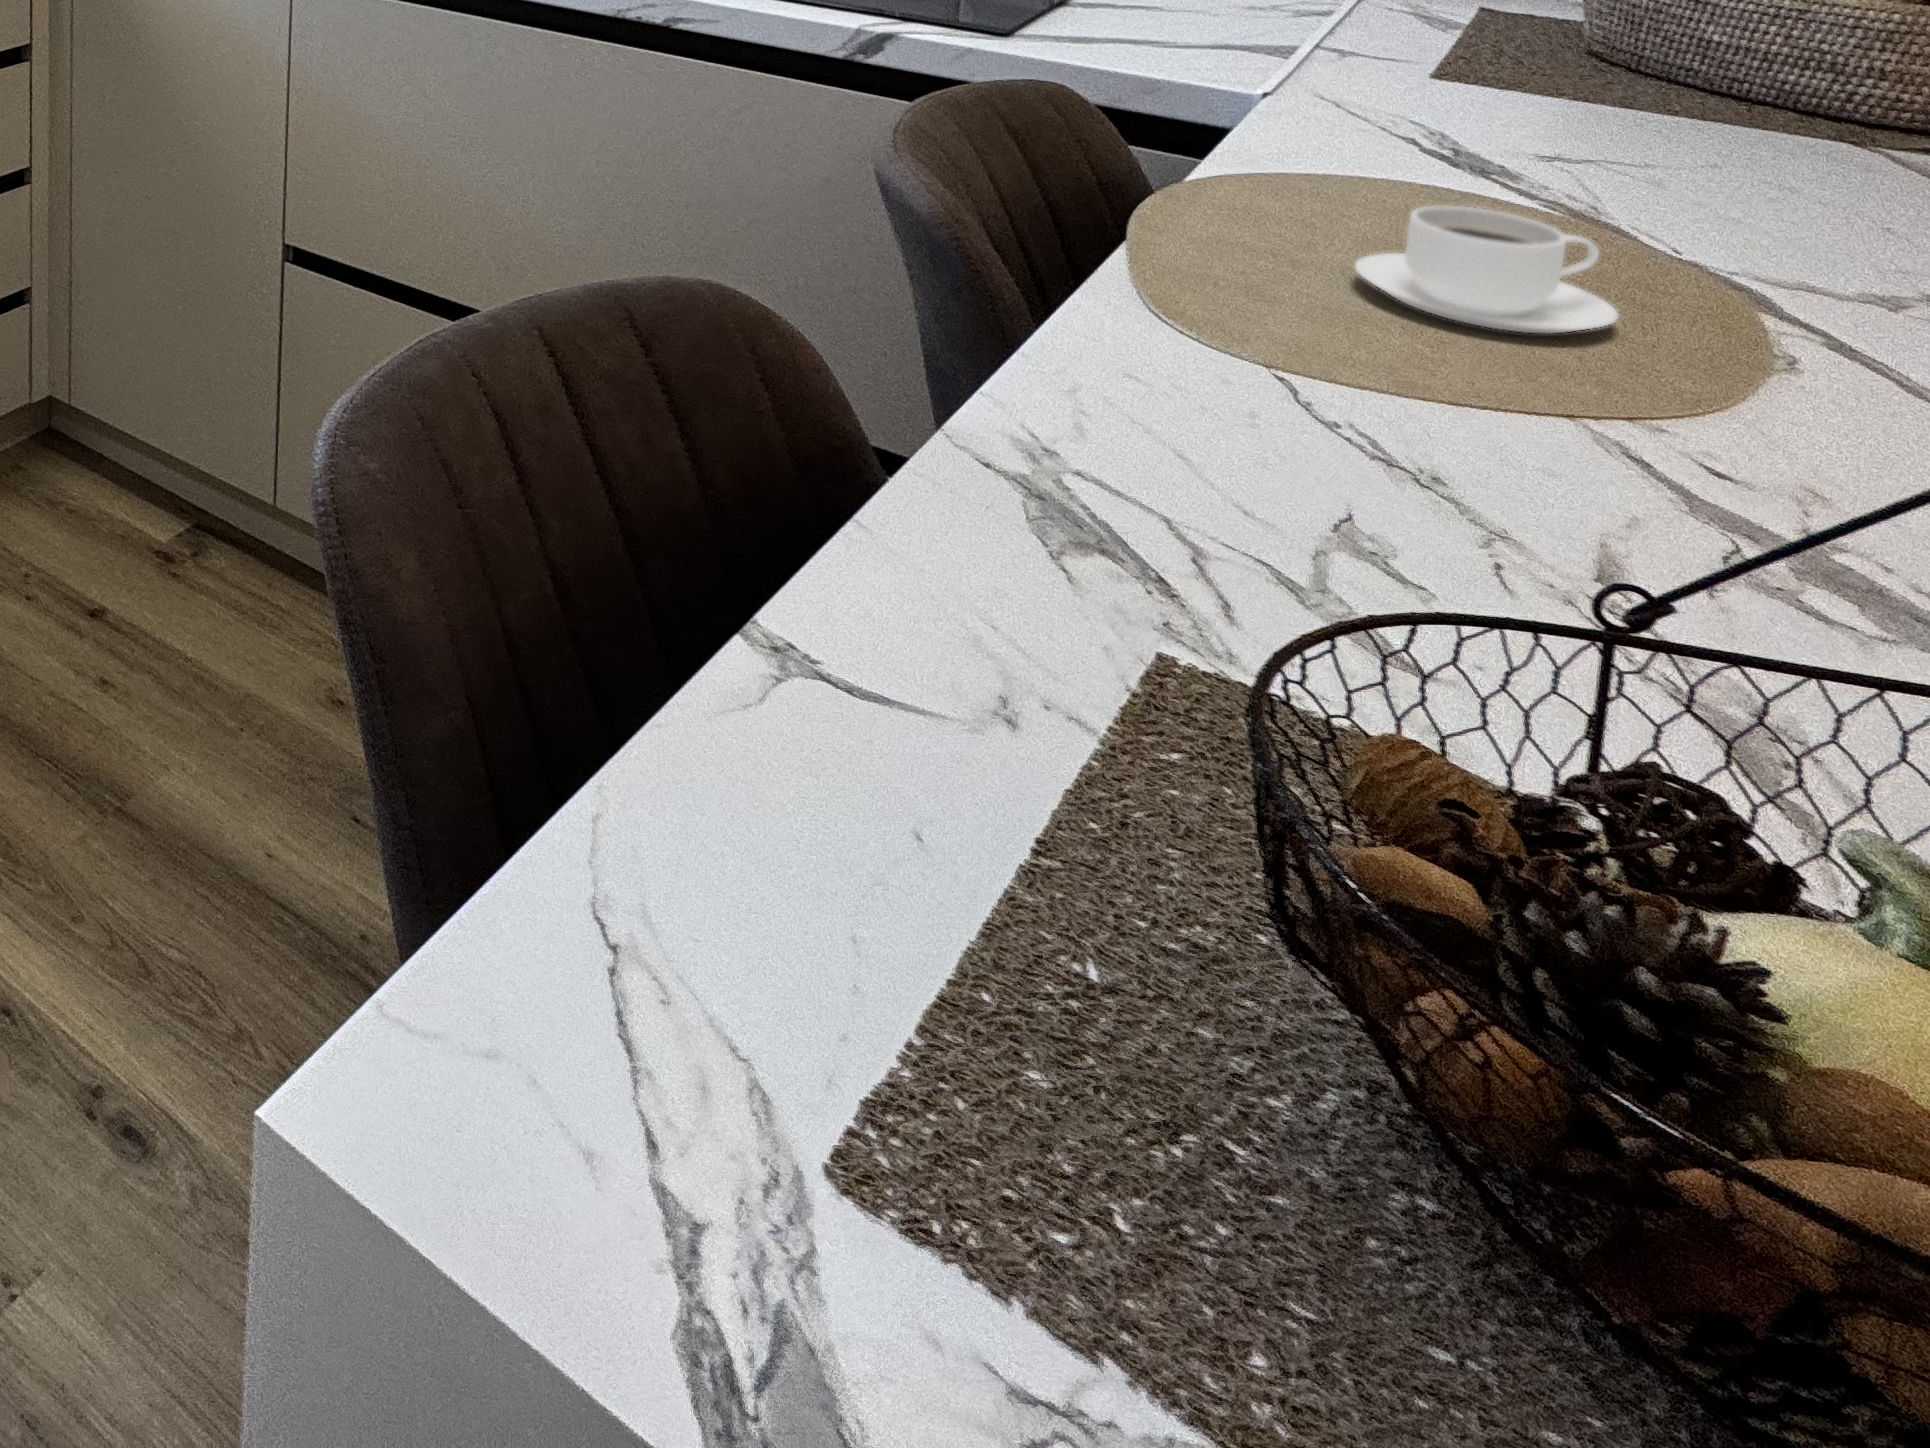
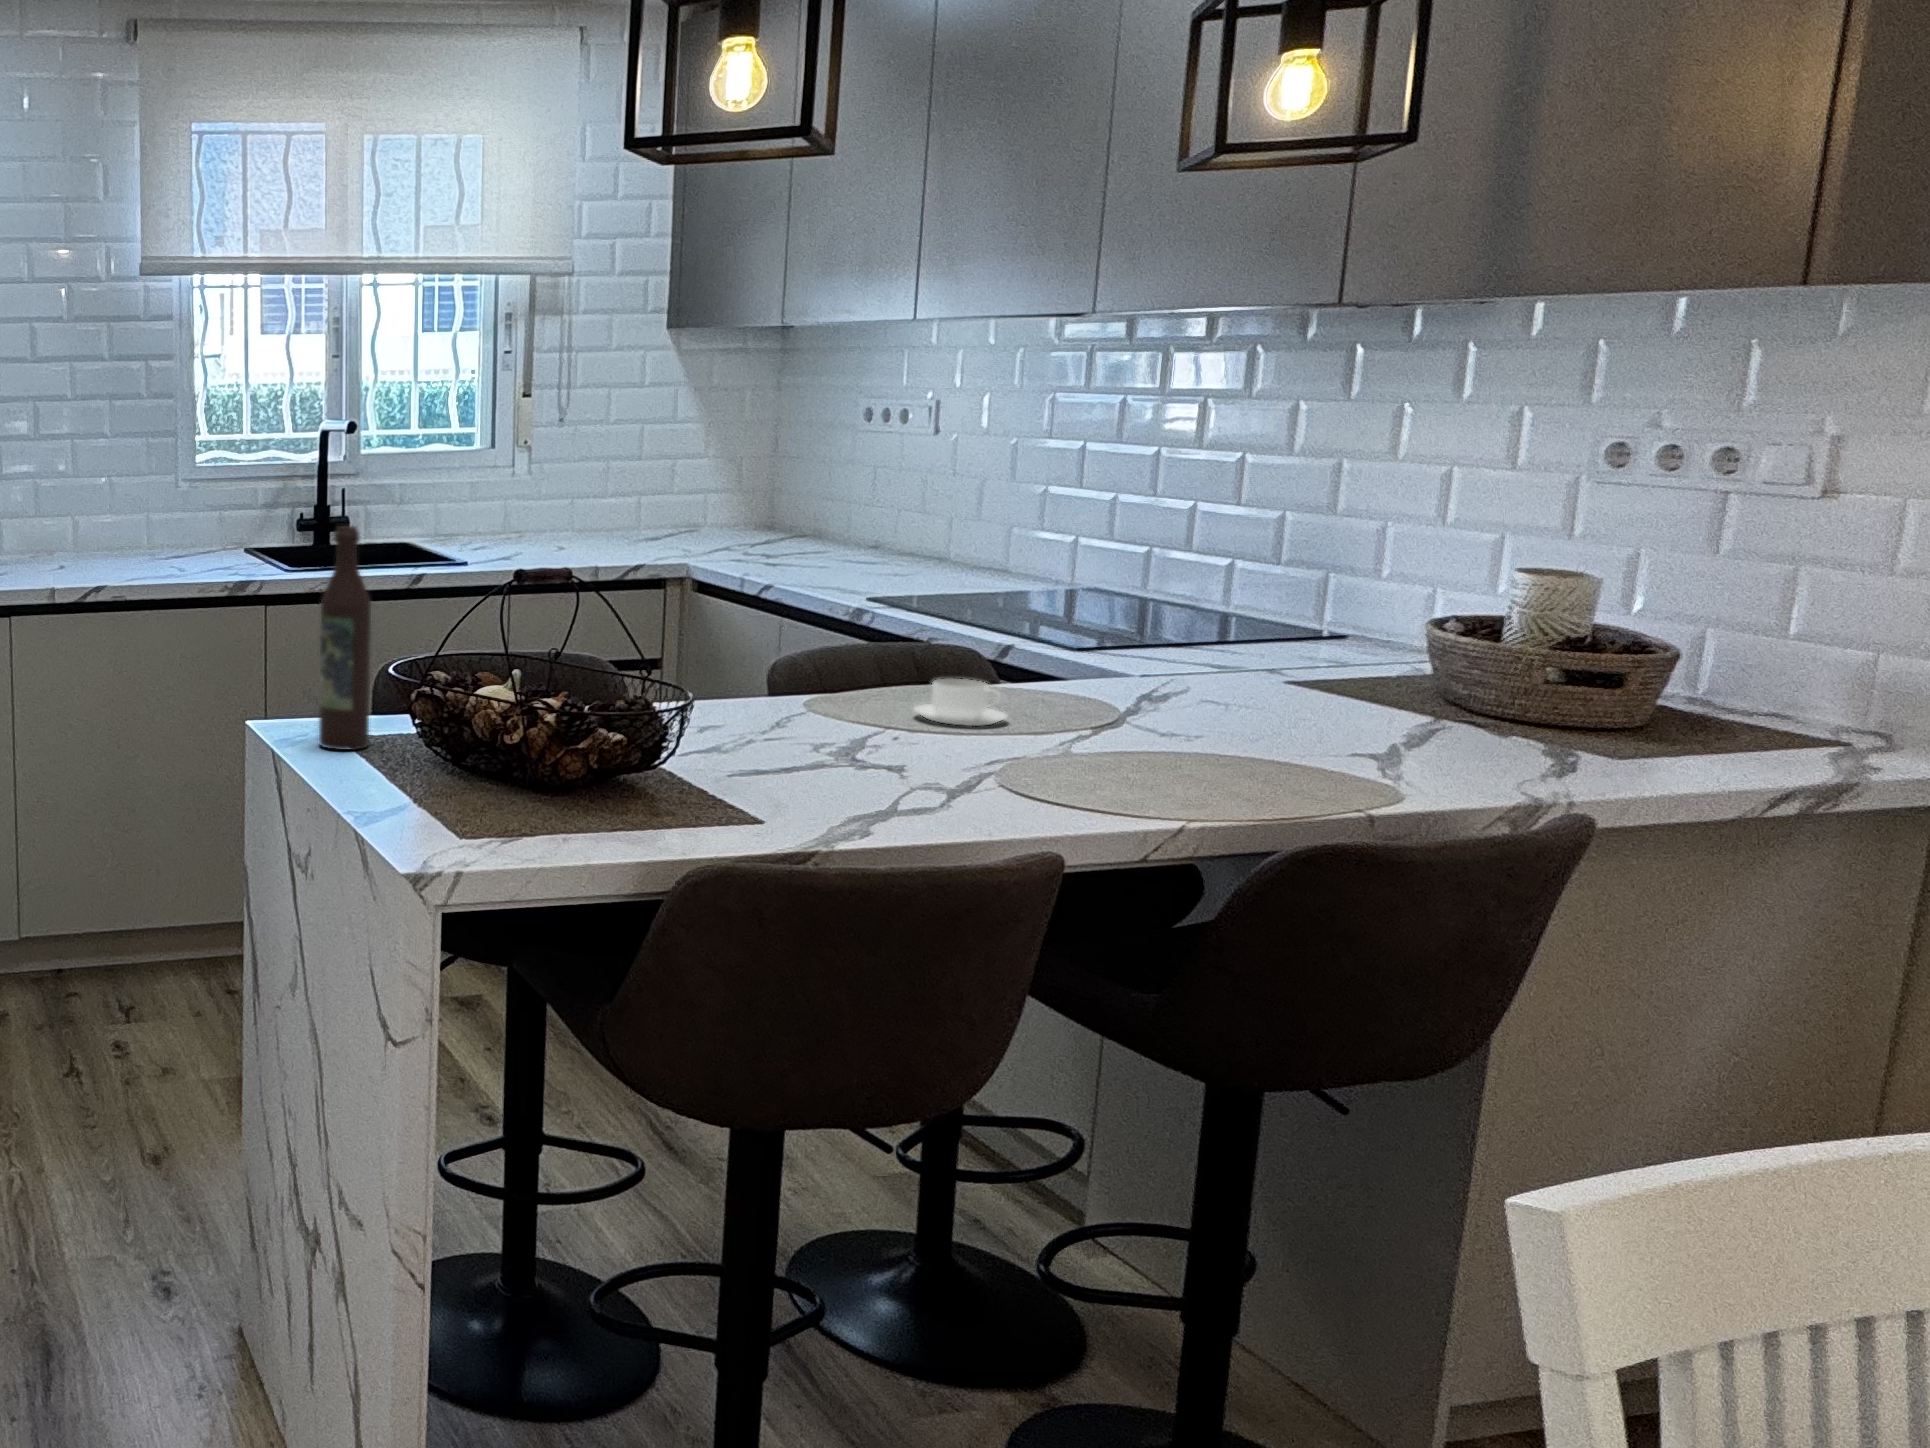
wine bottle: none [693,137,1015,1191] -> present [319,526,371,750]

